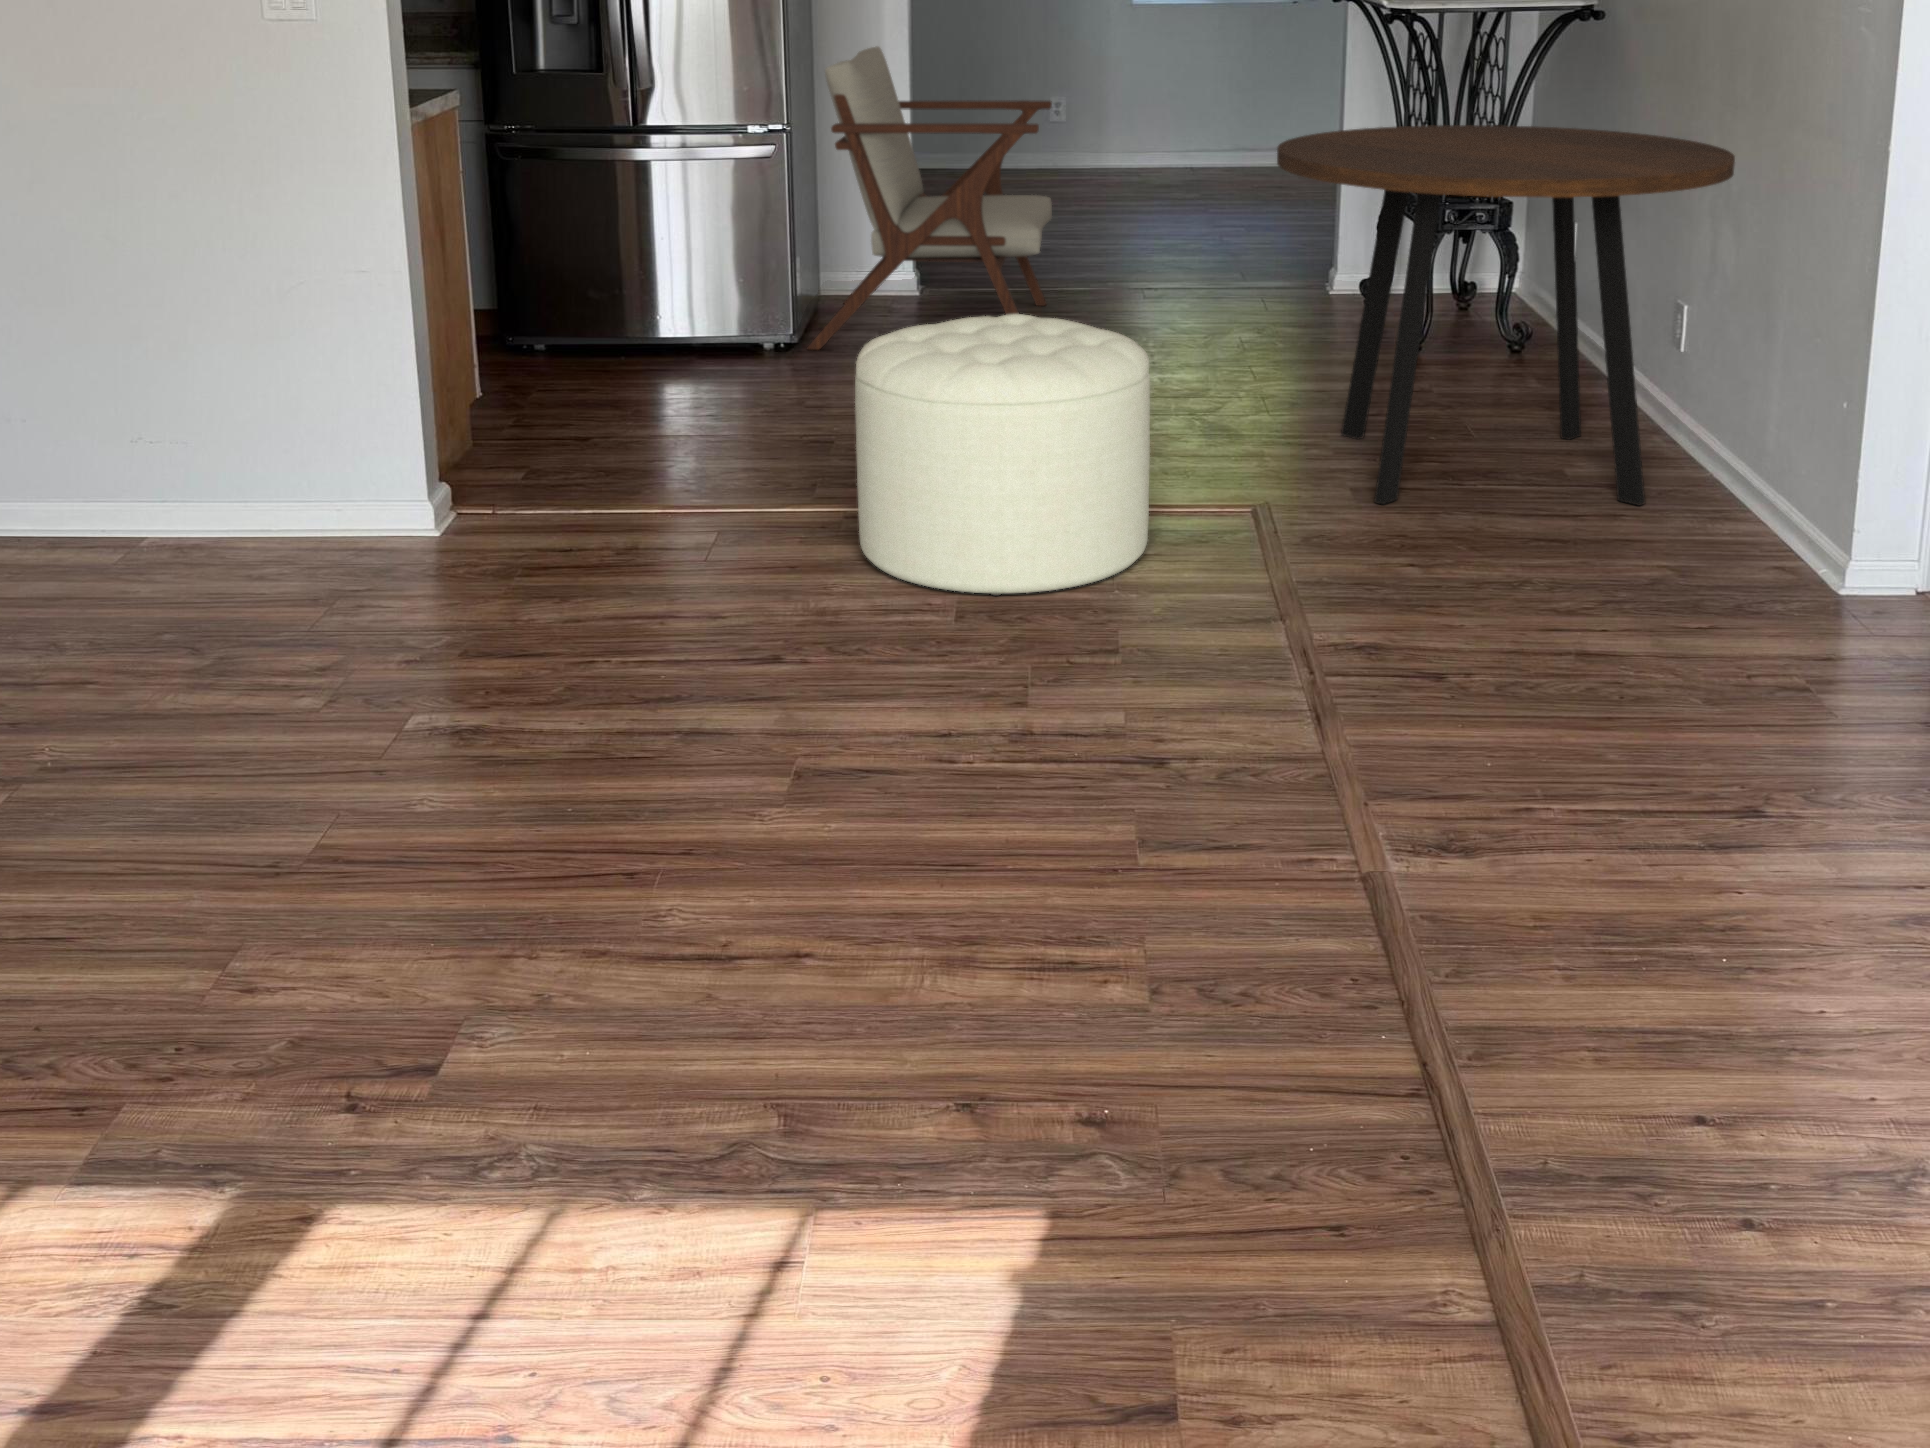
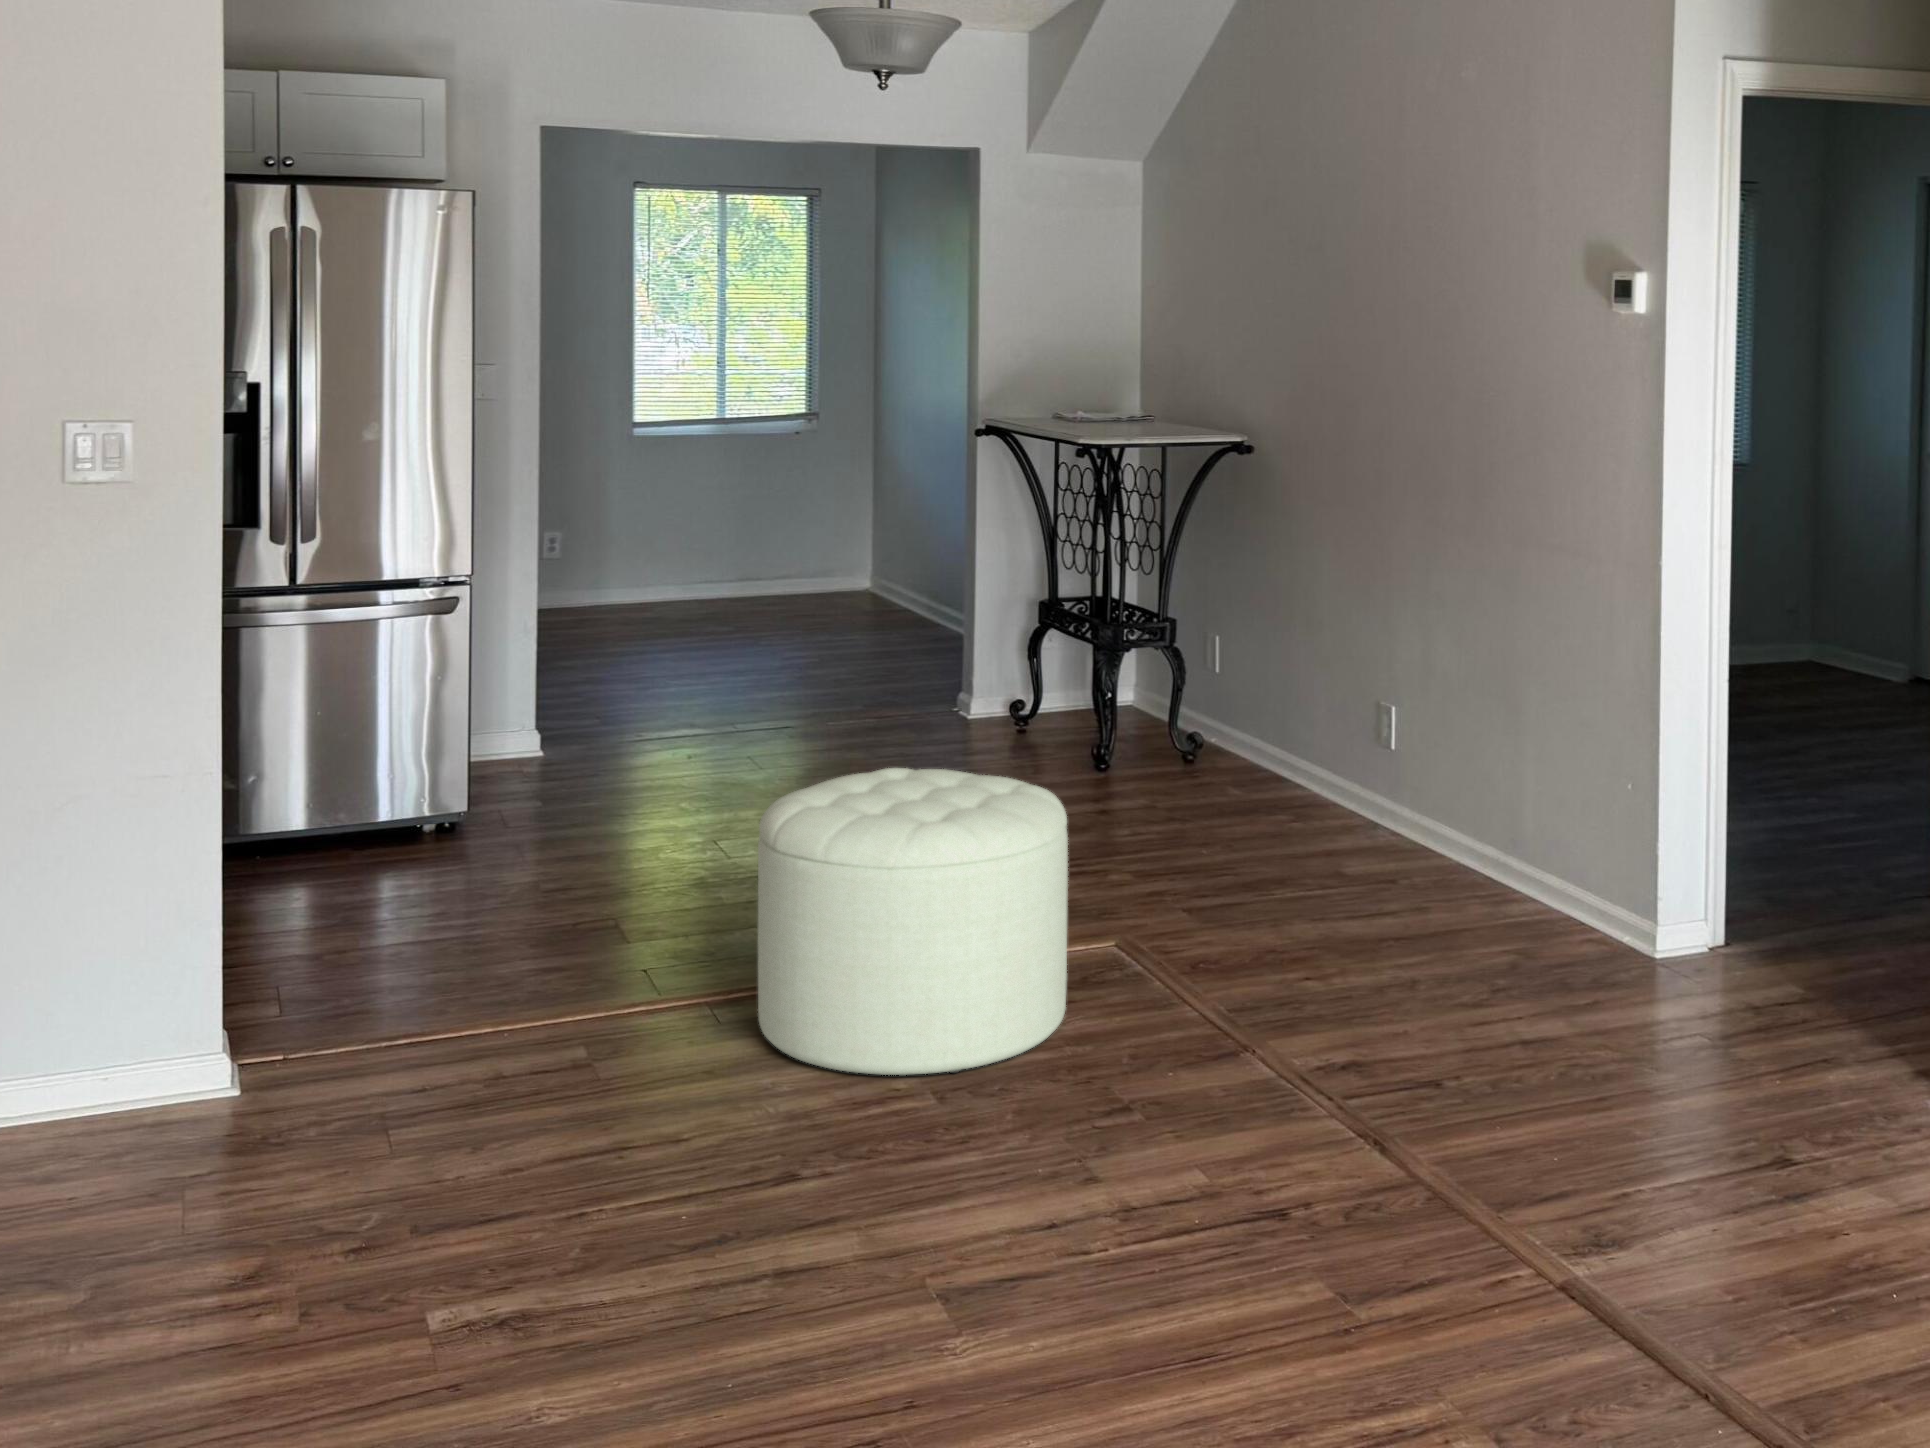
lounge chair: present [808,46,1052,350] -> none [471,492,744,830]
dining table: present [1277,125,1735,505] -> none [1074,555,1480,926]

